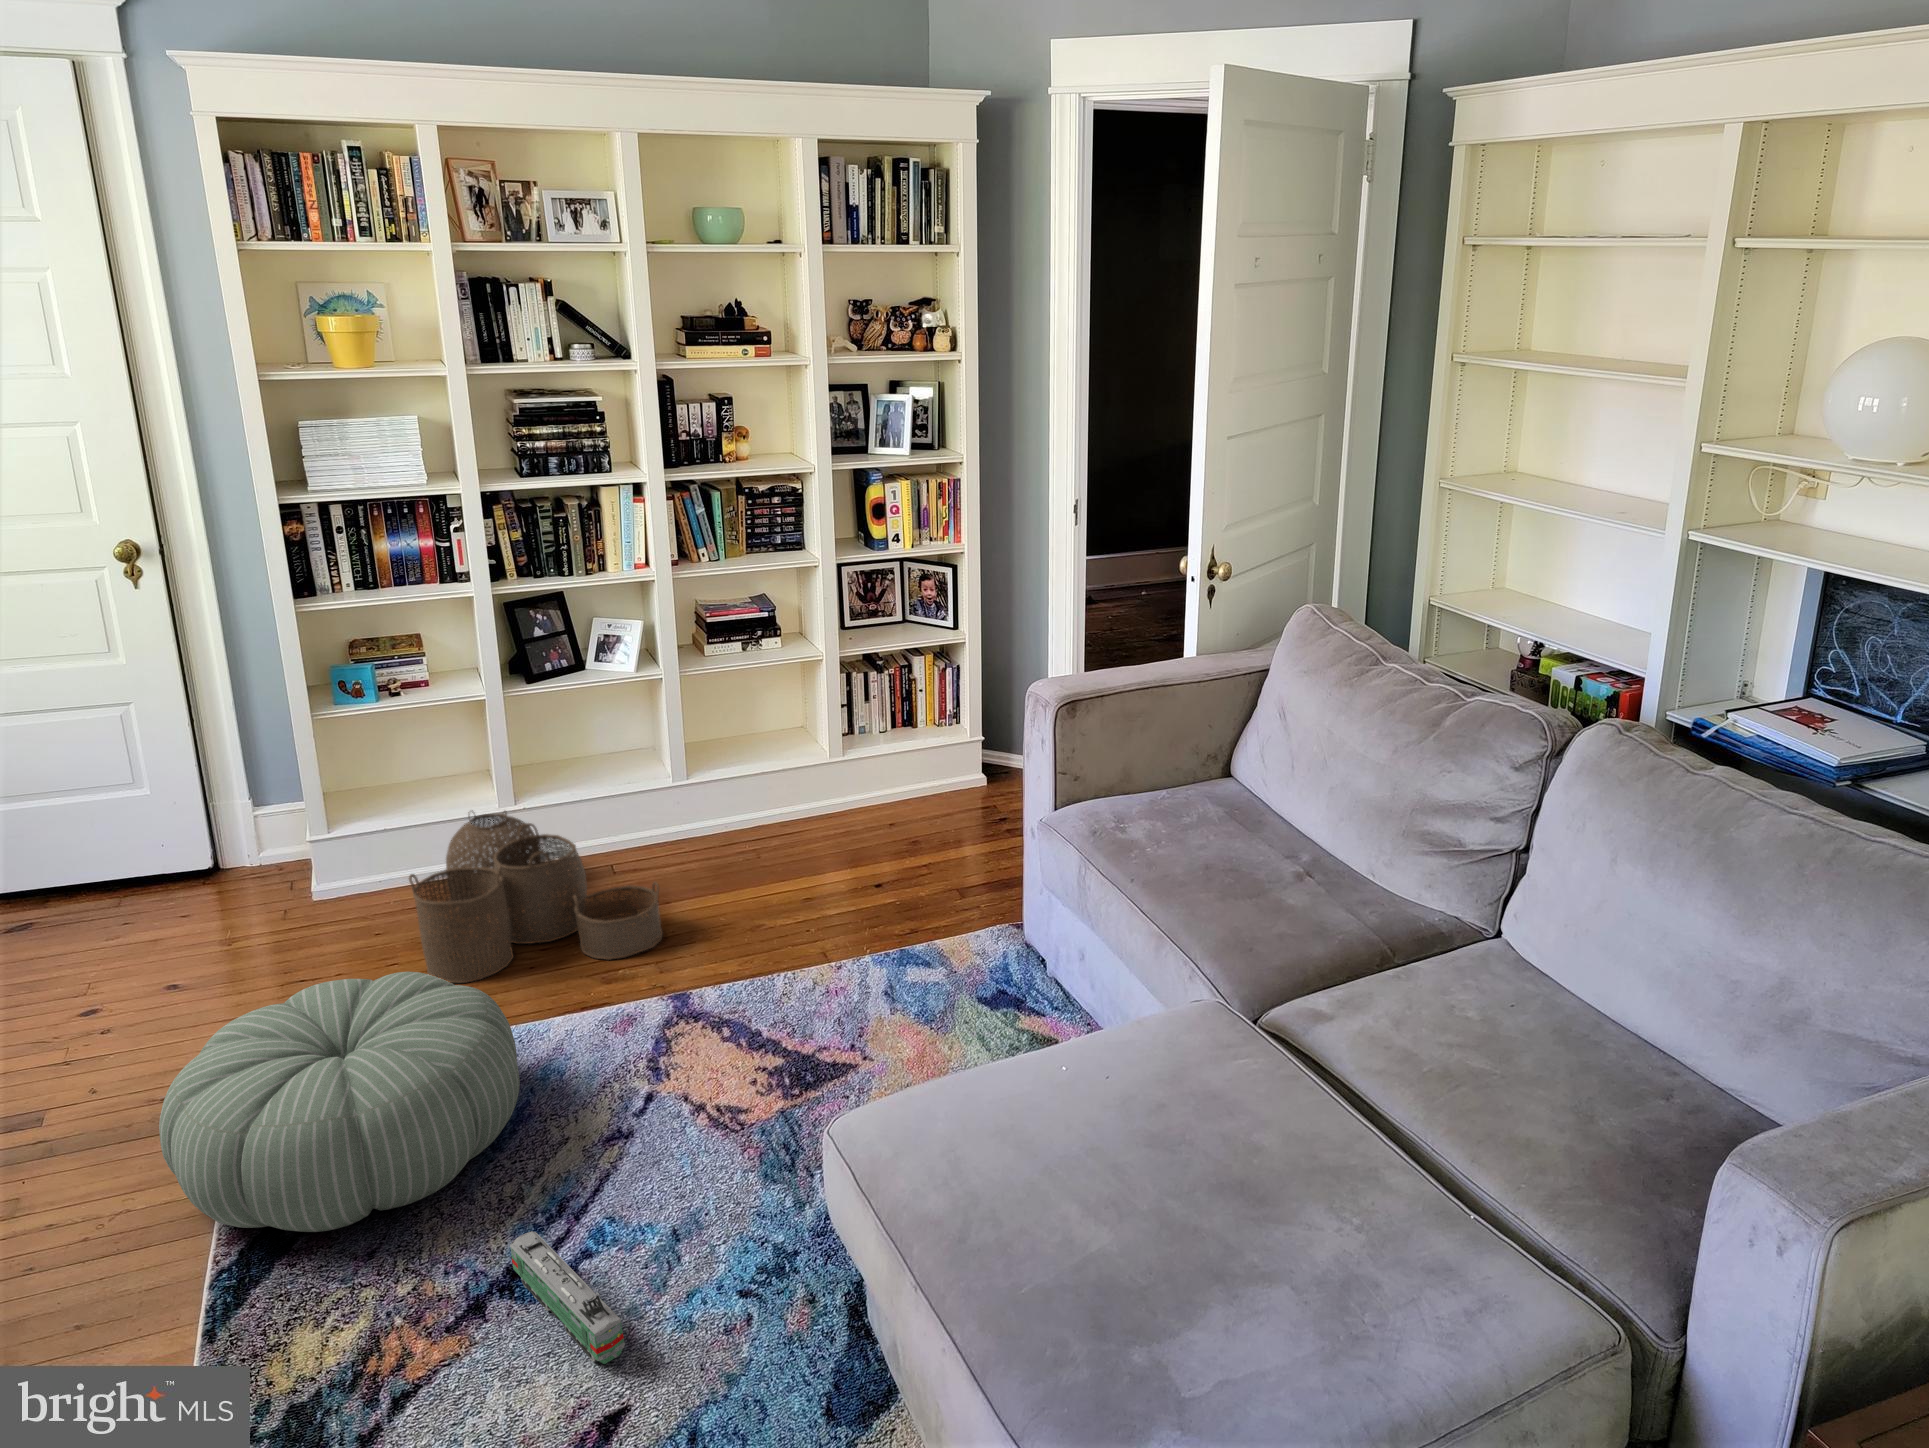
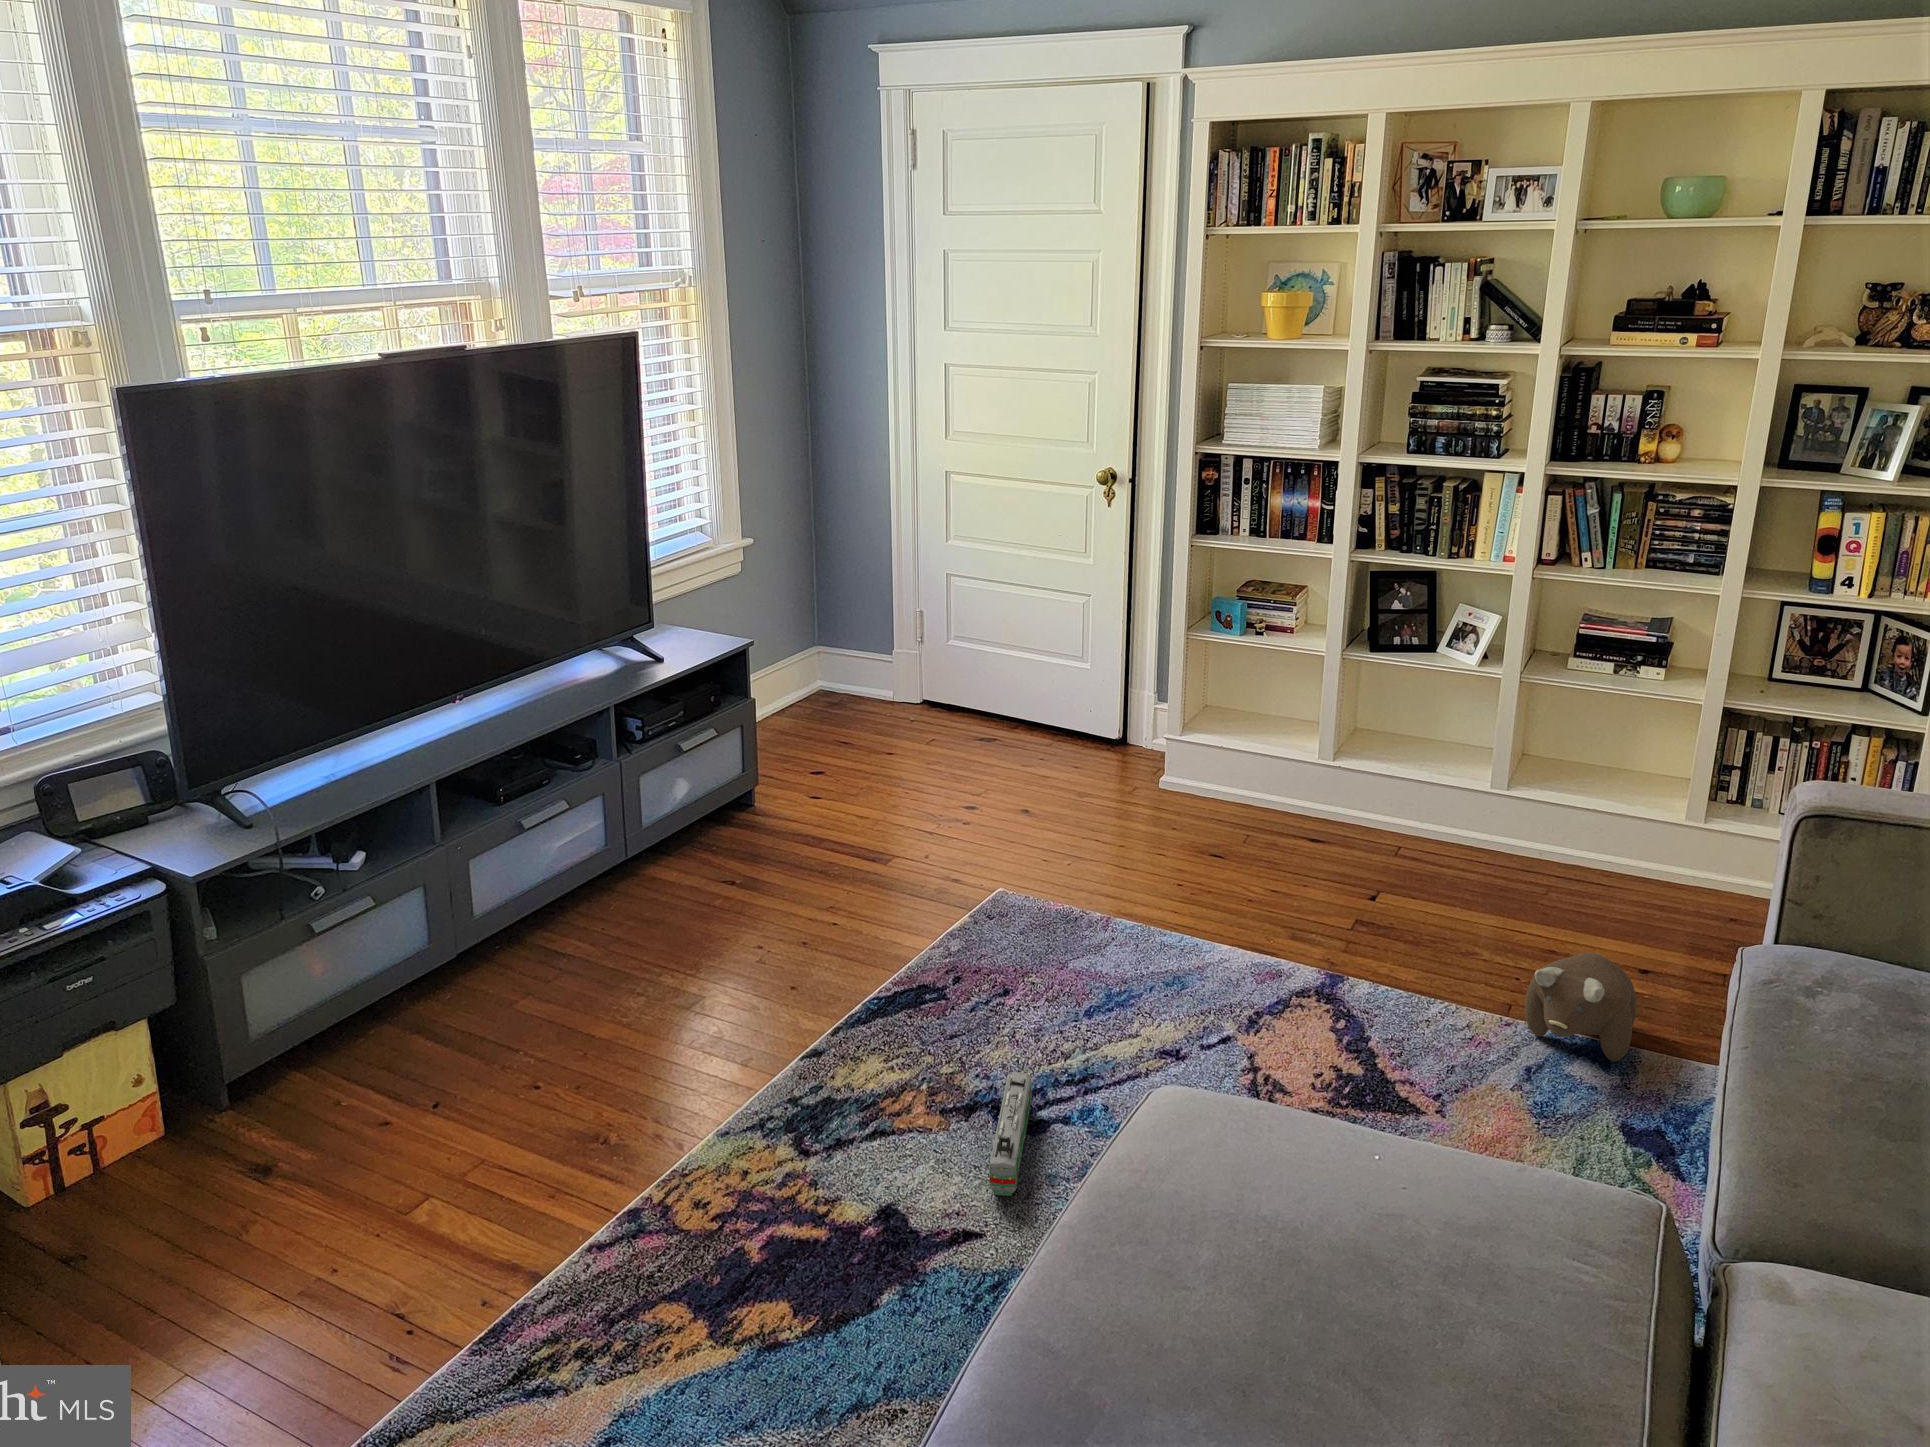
woven basket: present [409,811,663,983] -> none [1173,752,1384,928]
plush toy: none [852,879,937,967] -> present [1525,953,1637,1061]
pouf: present [159,972,520,1232] -> none [882,832,1147,1018]

